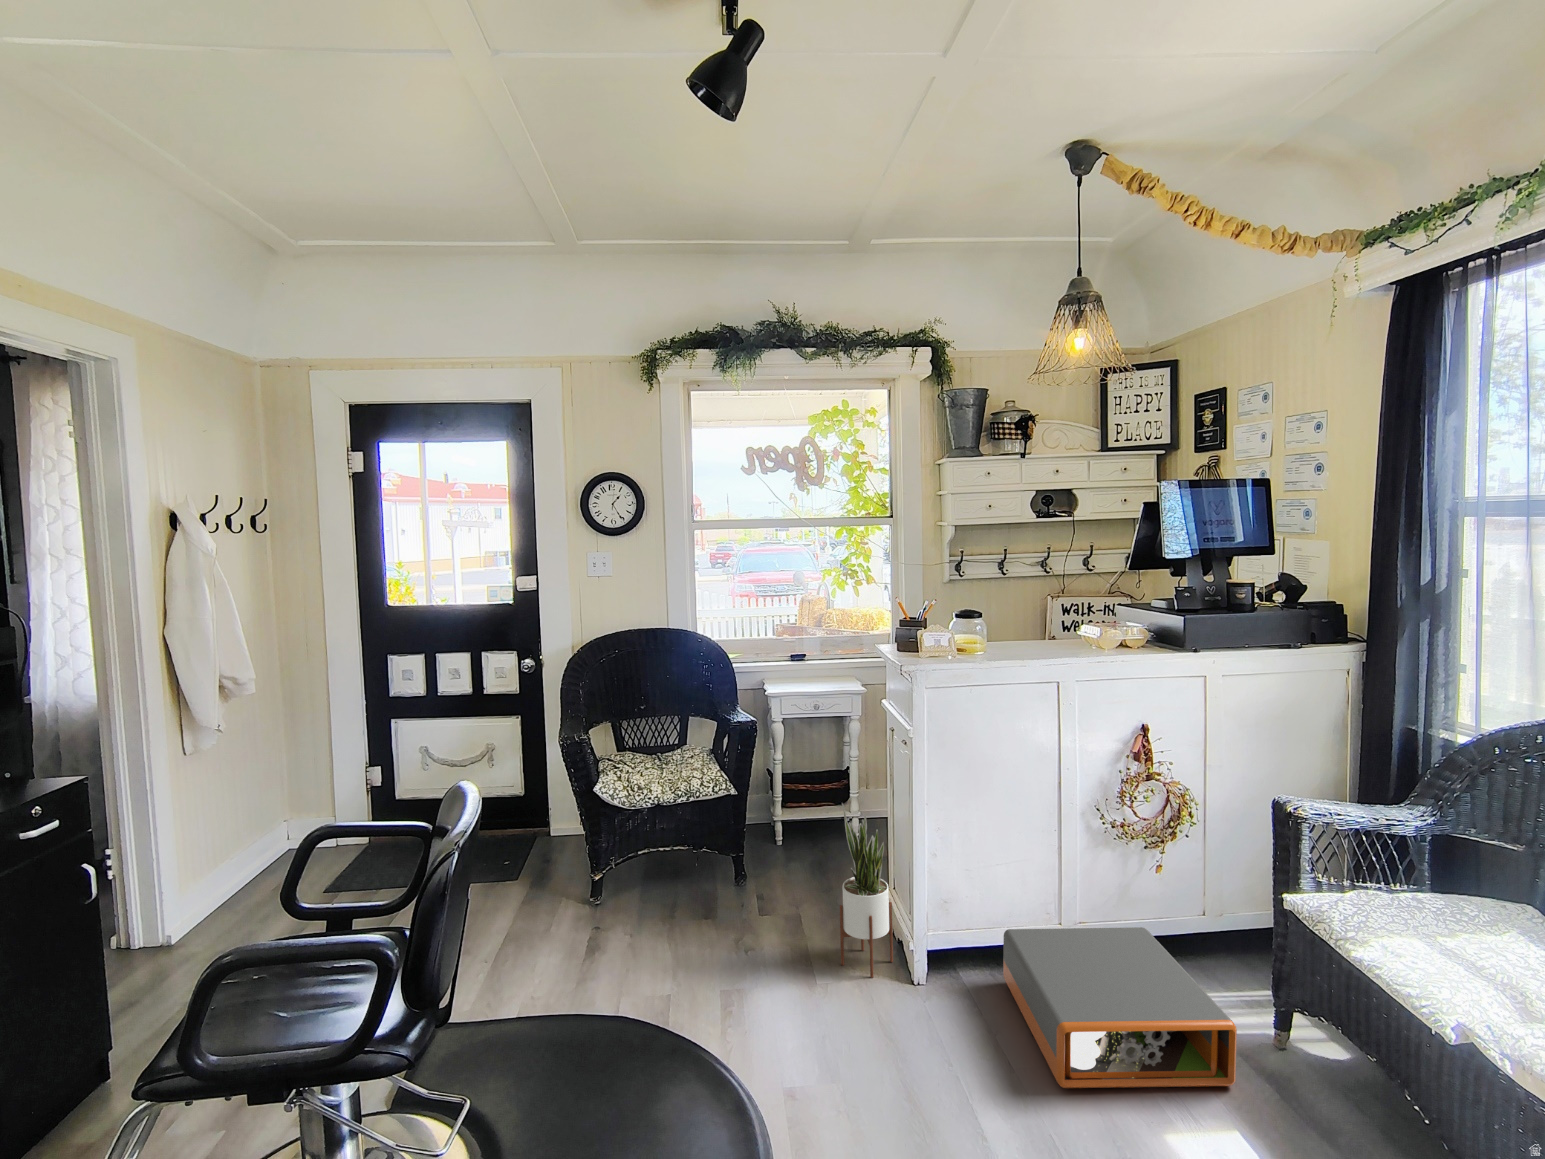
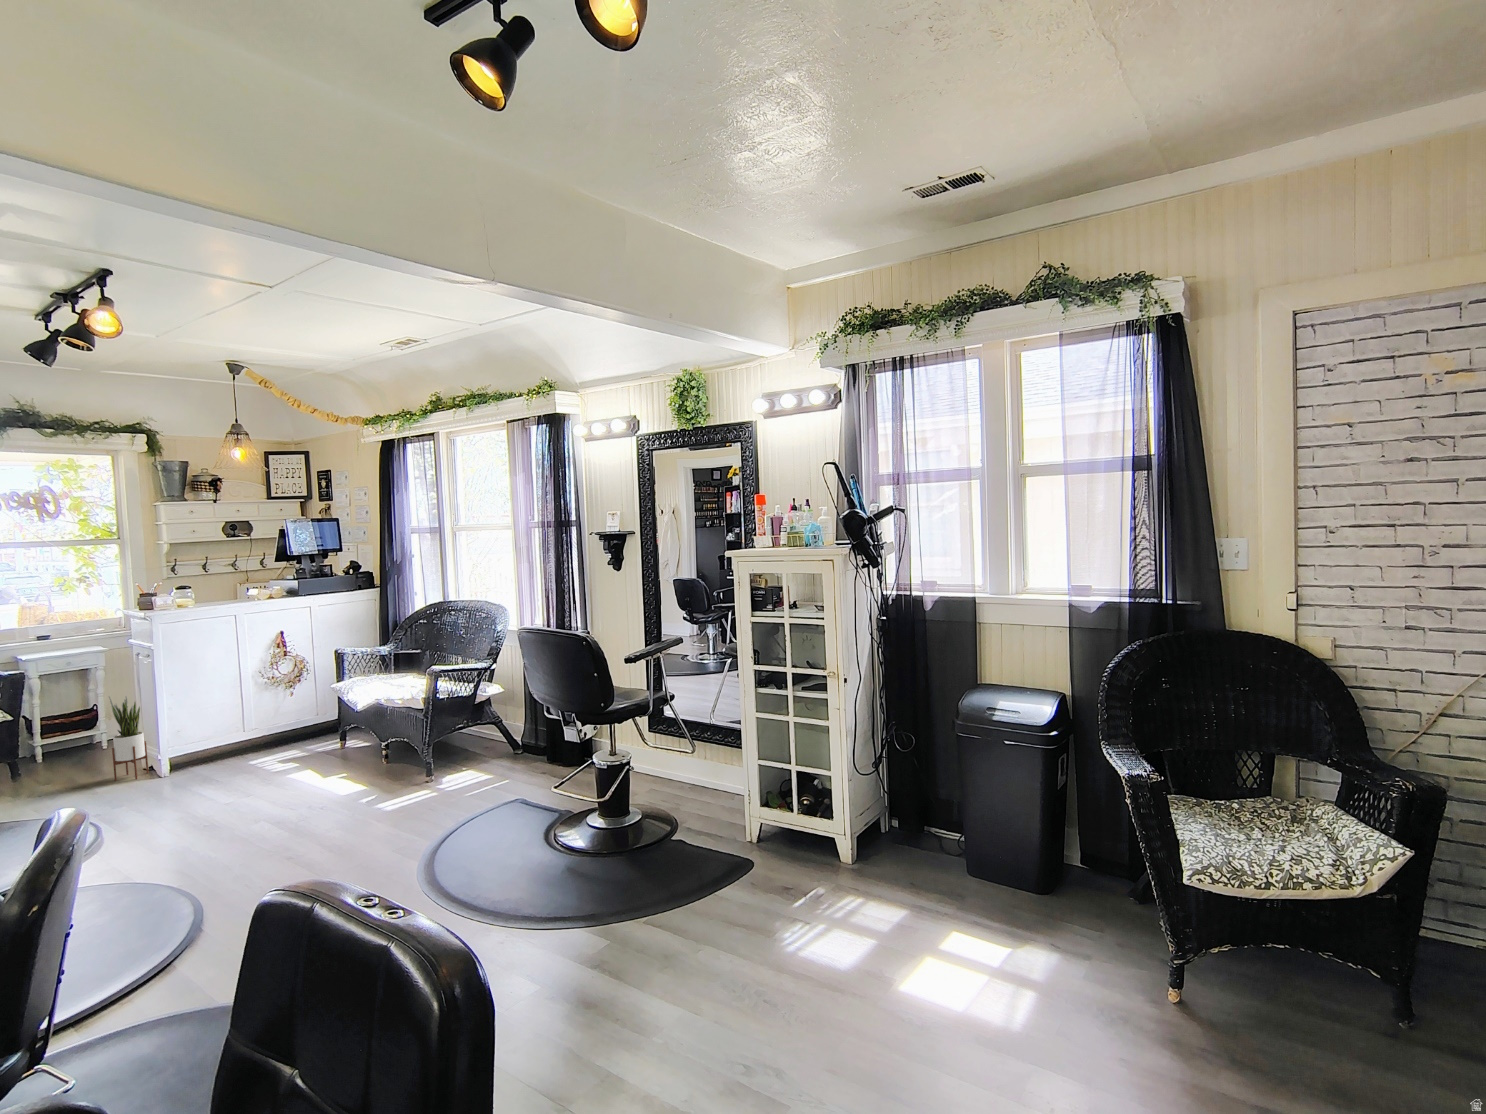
storage box: present [1003,927,1237,1088] -> none [214,722,319,774]

